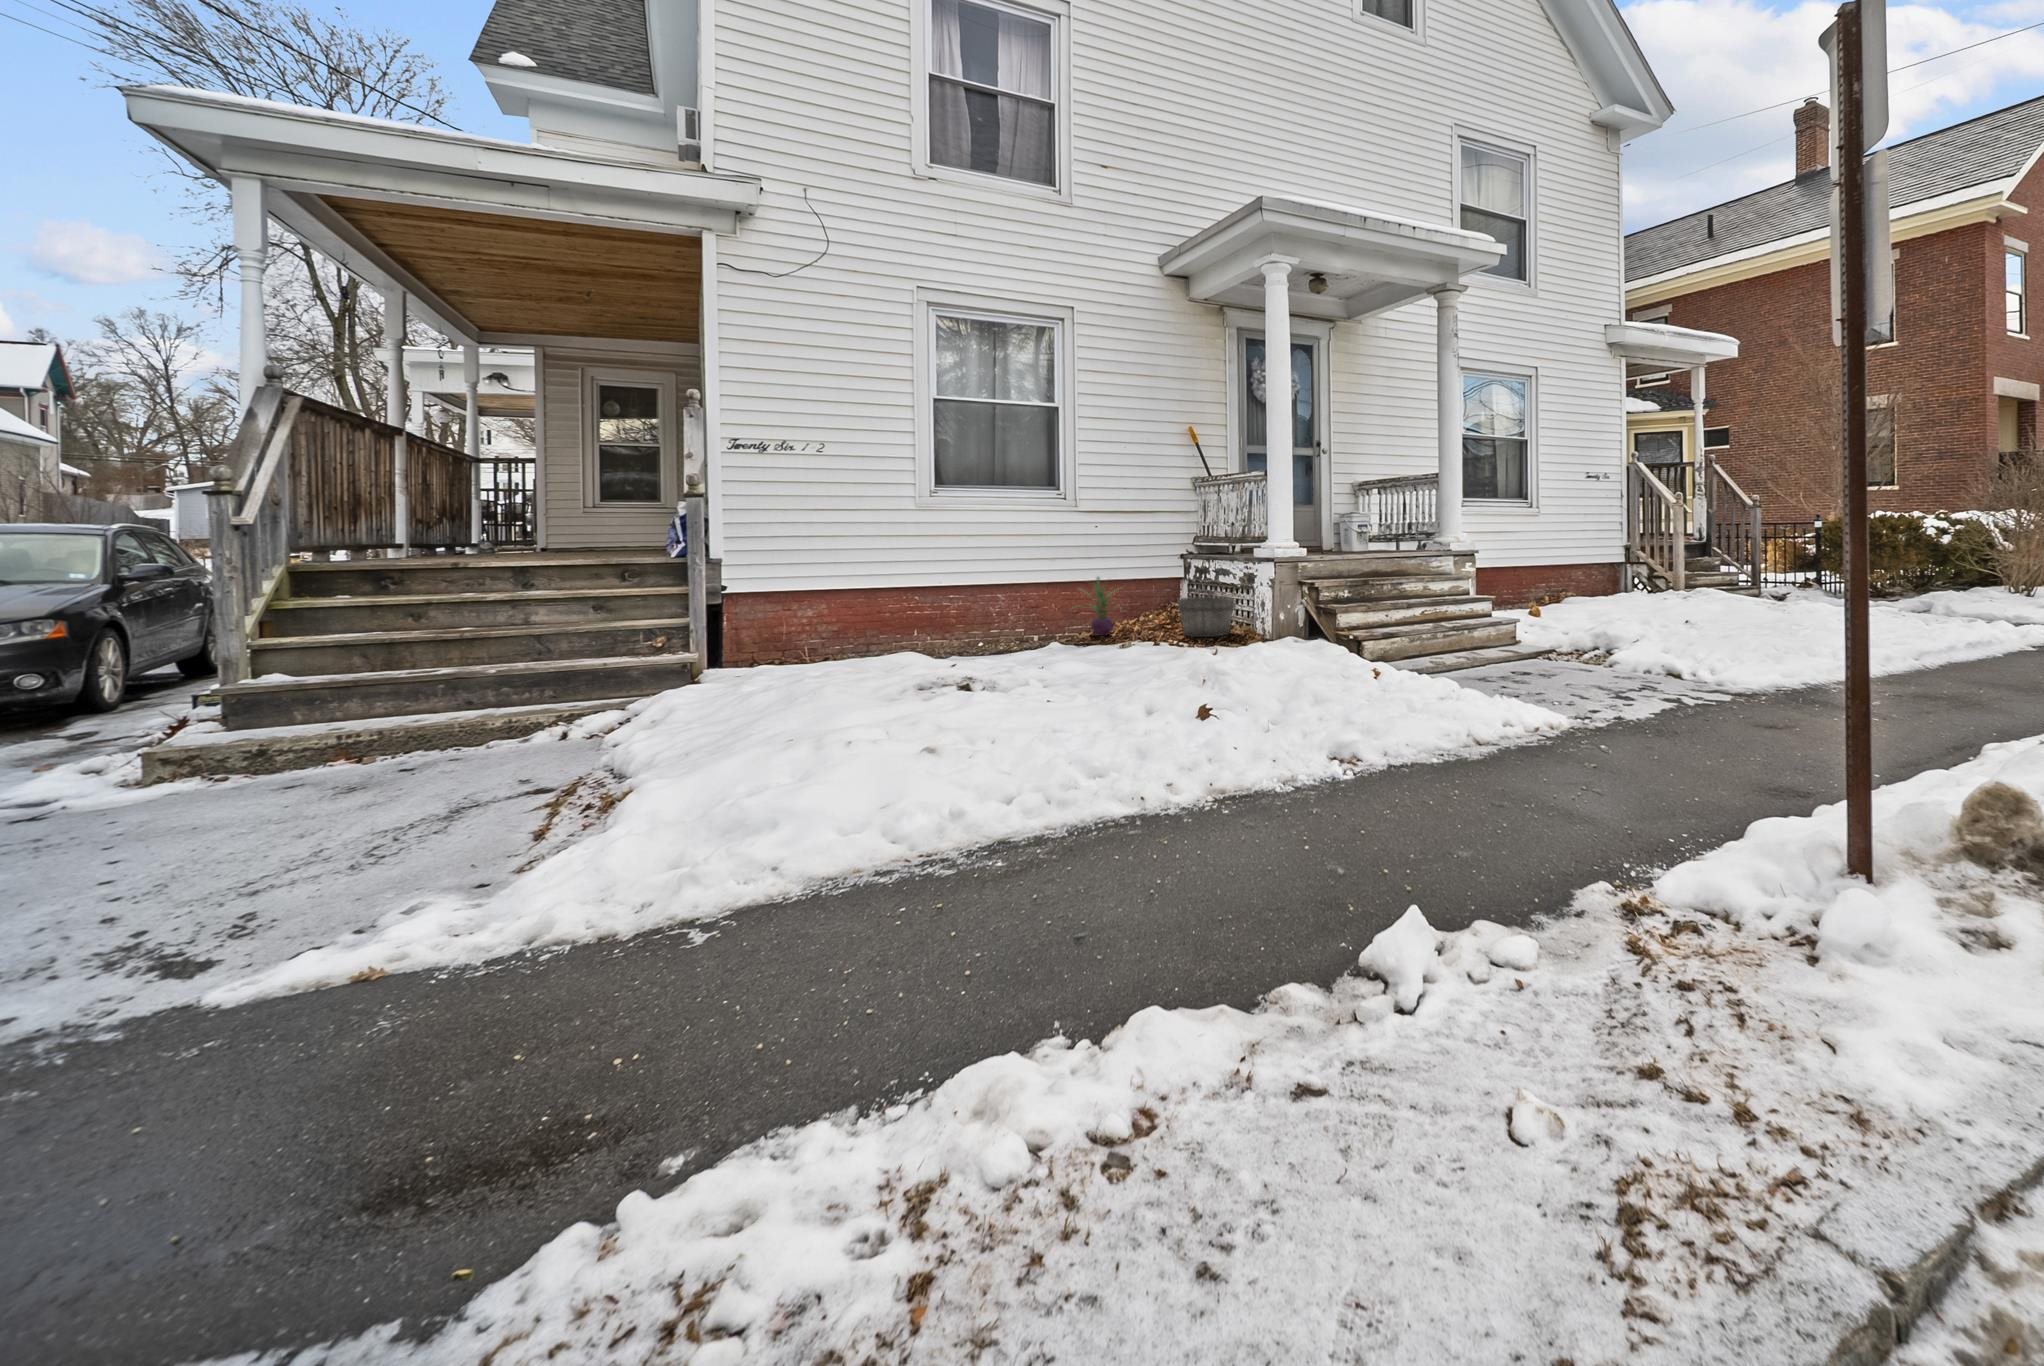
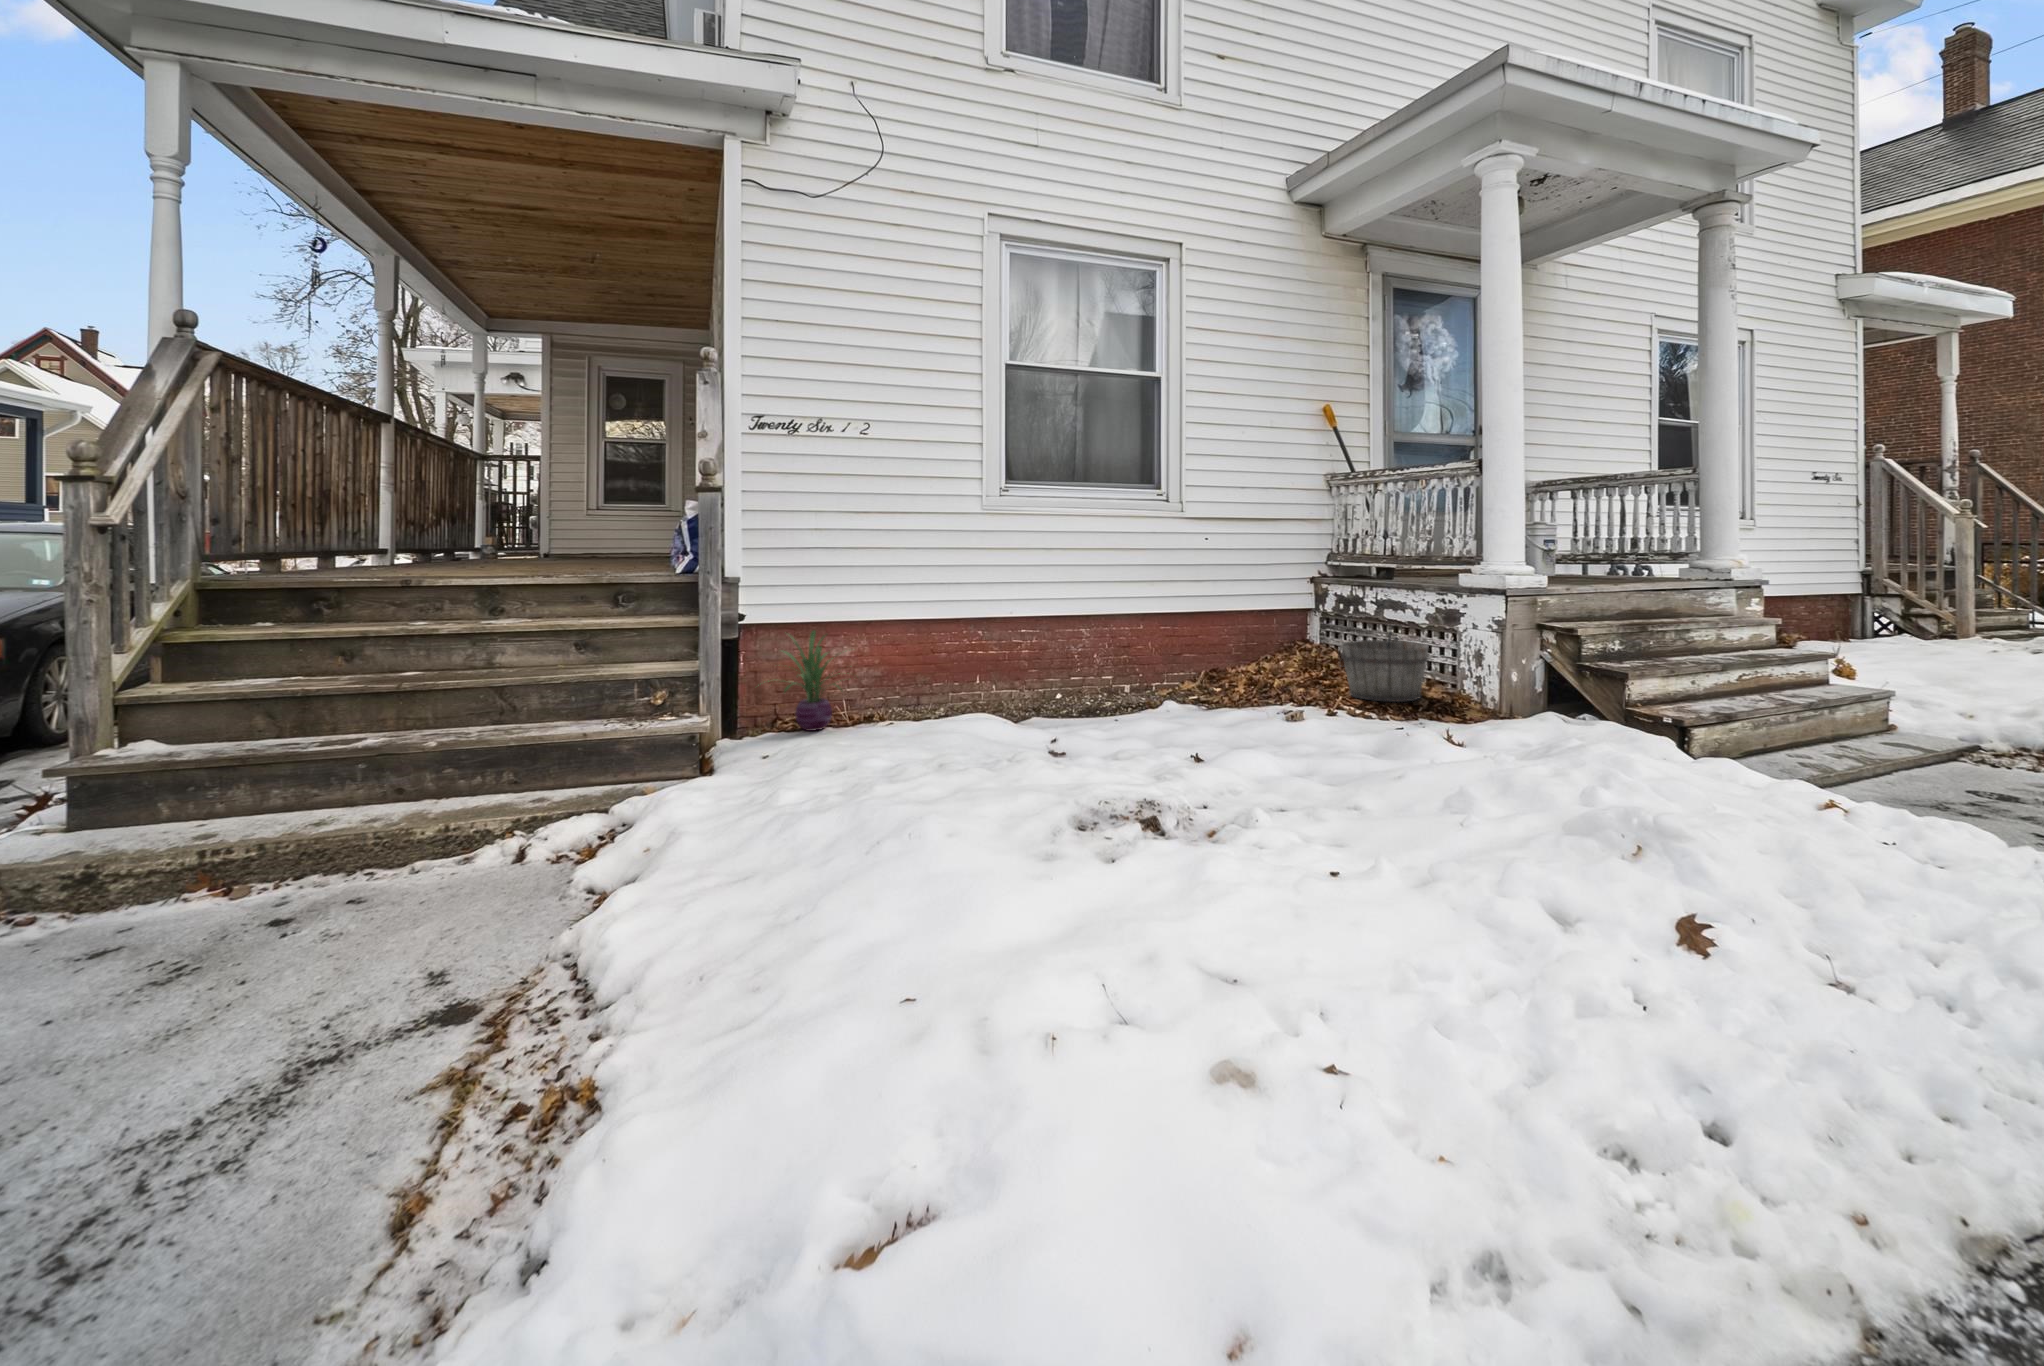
decorative plant: present [1091,577,1123,636] -> present [768,630,841,731]

